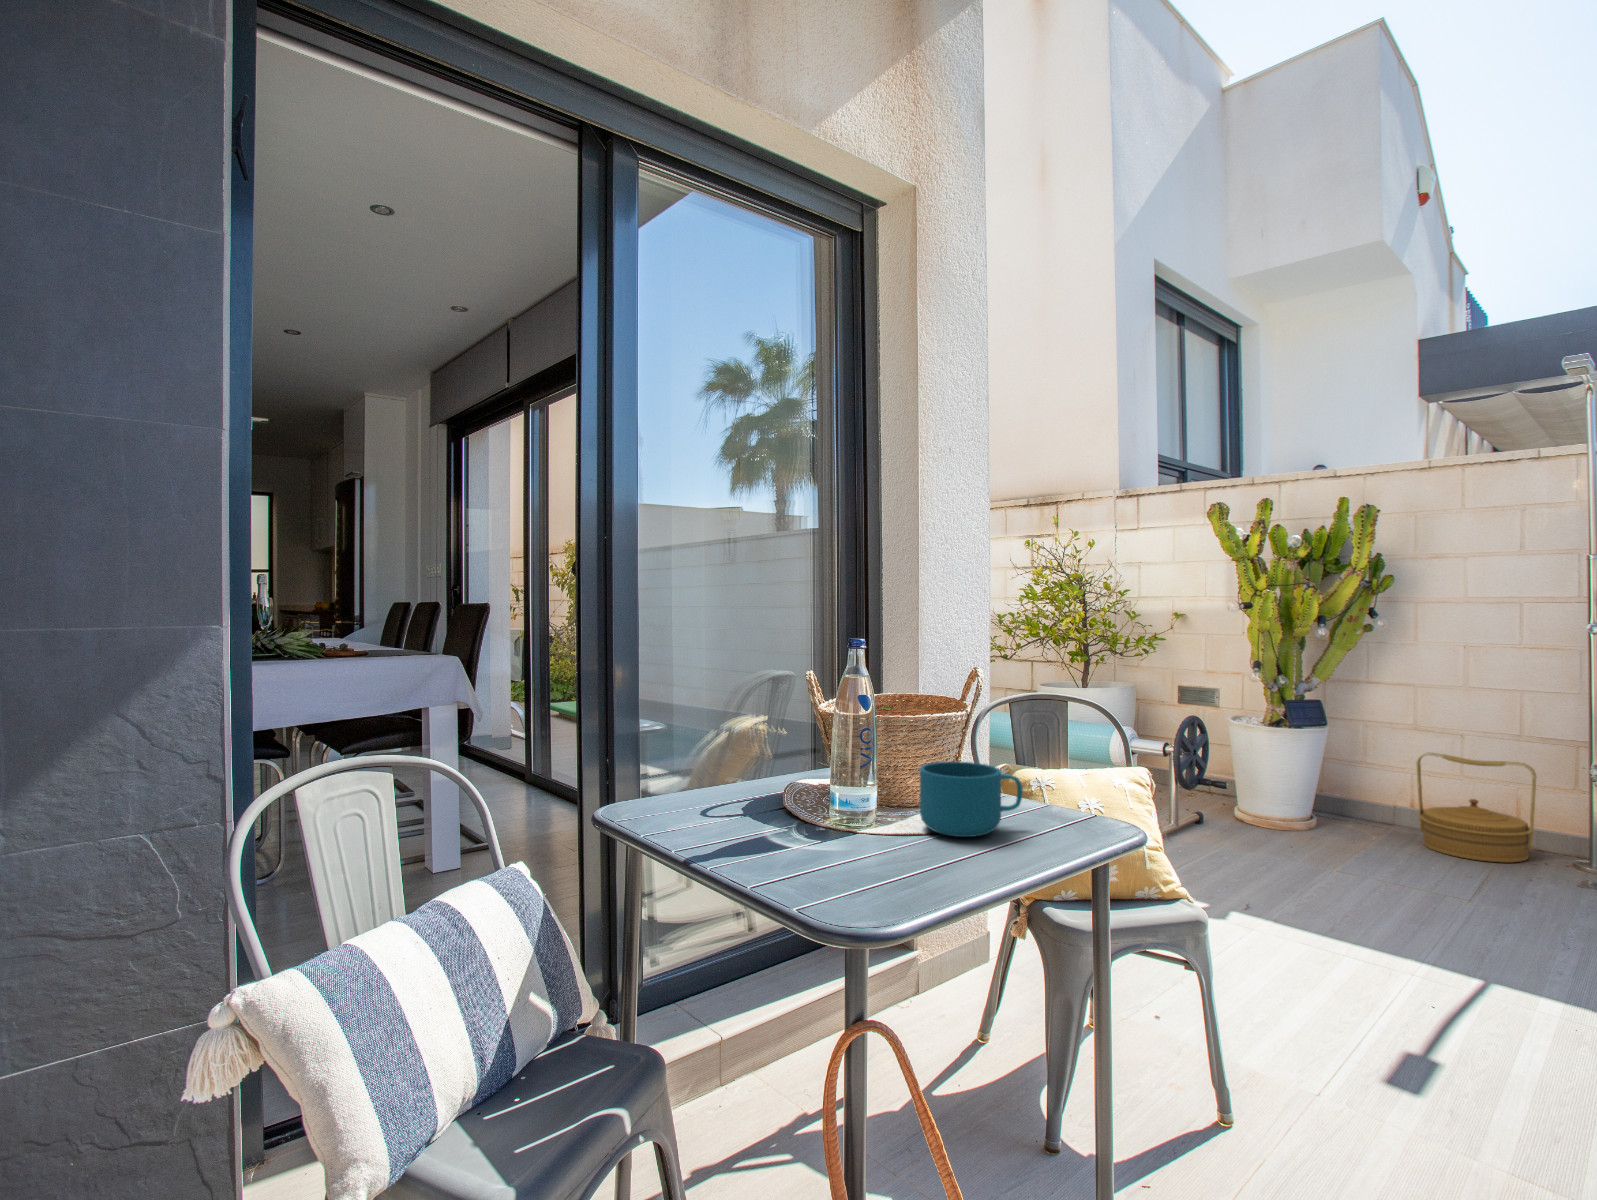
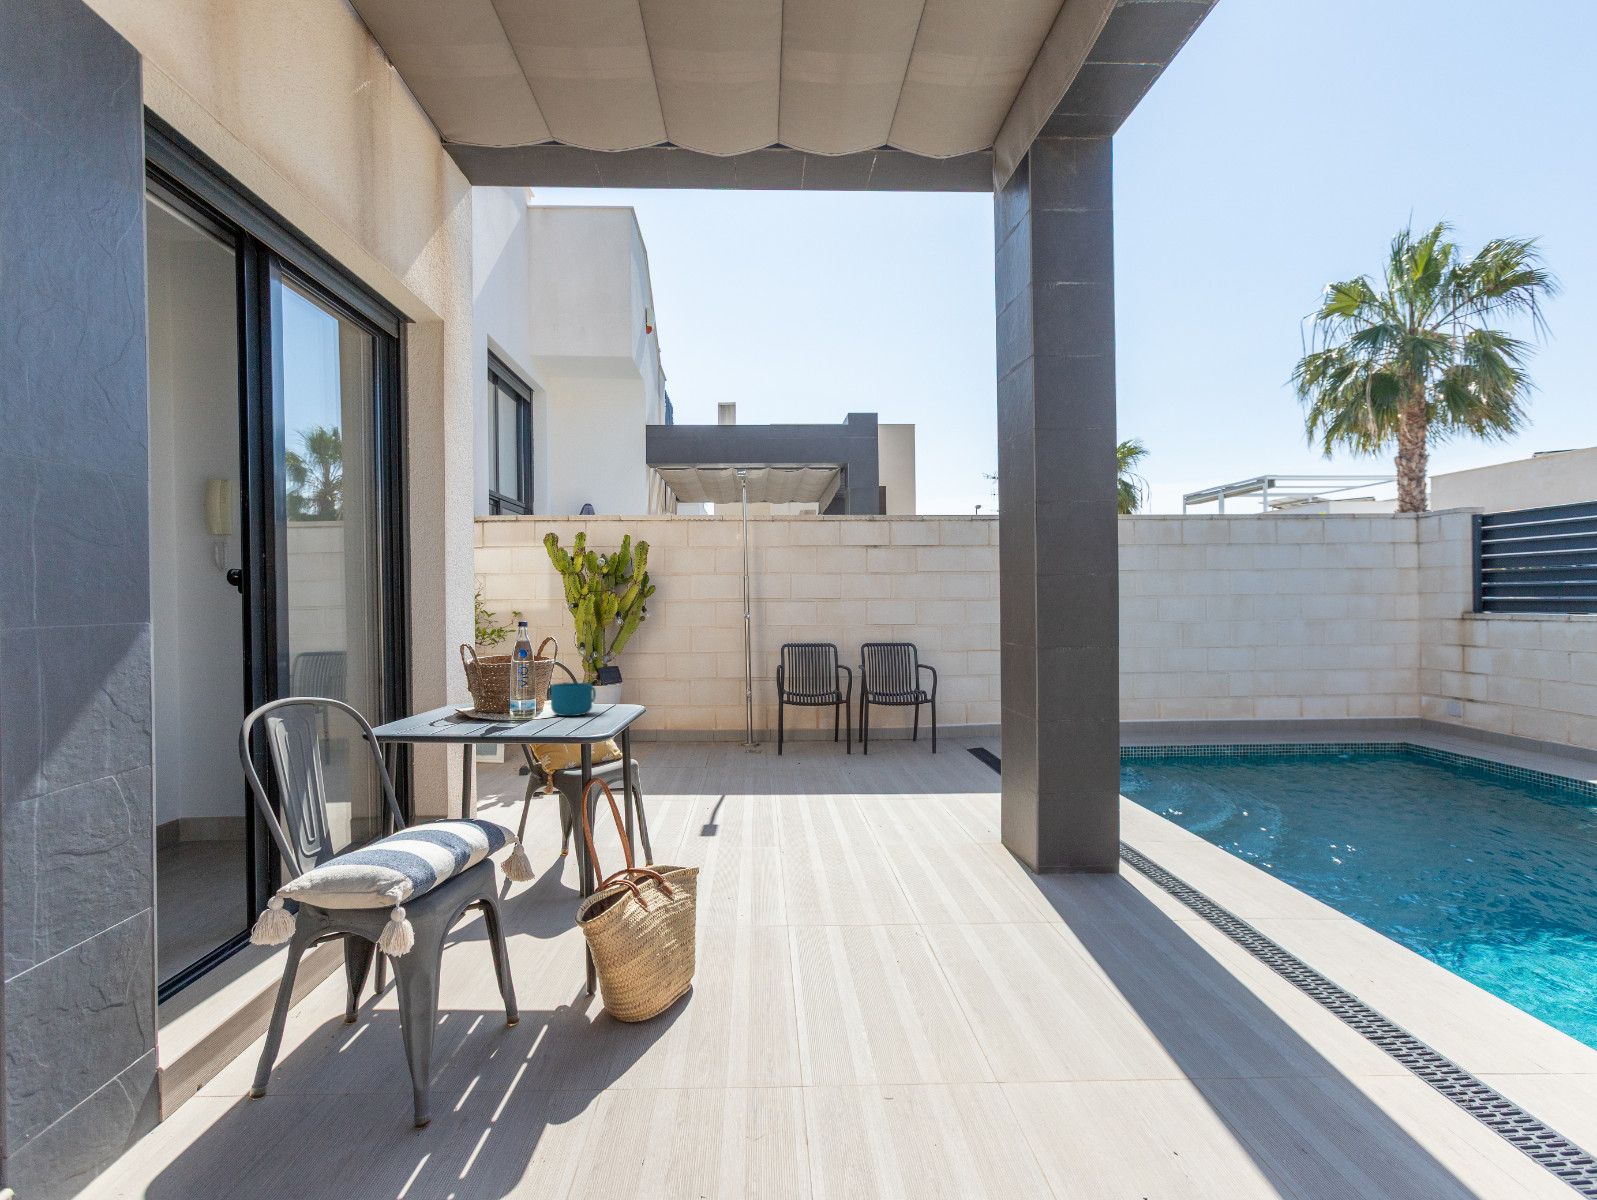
woven basket: present [1416,753,1536,863] -> none [669,694,725,753]

